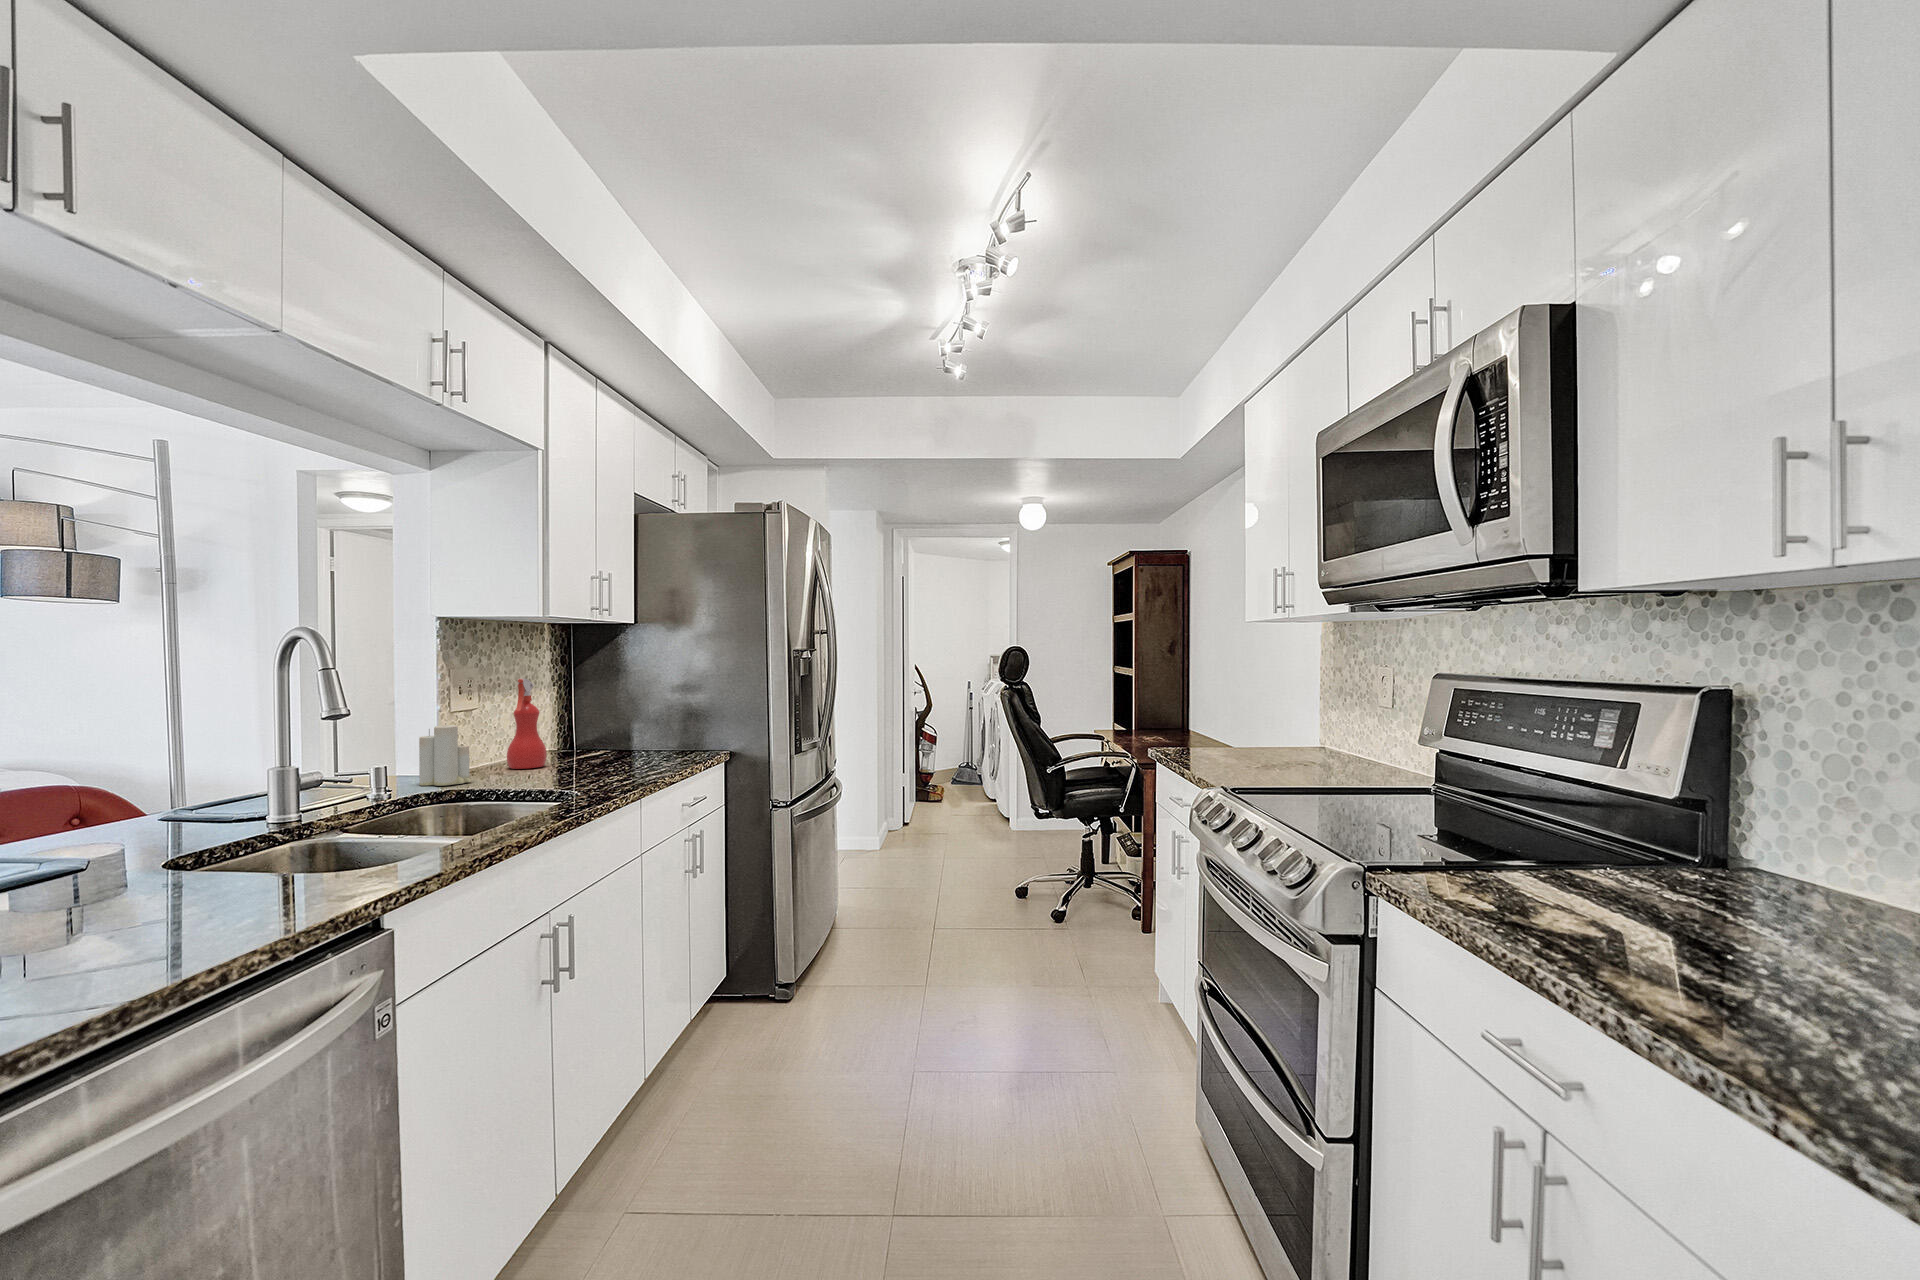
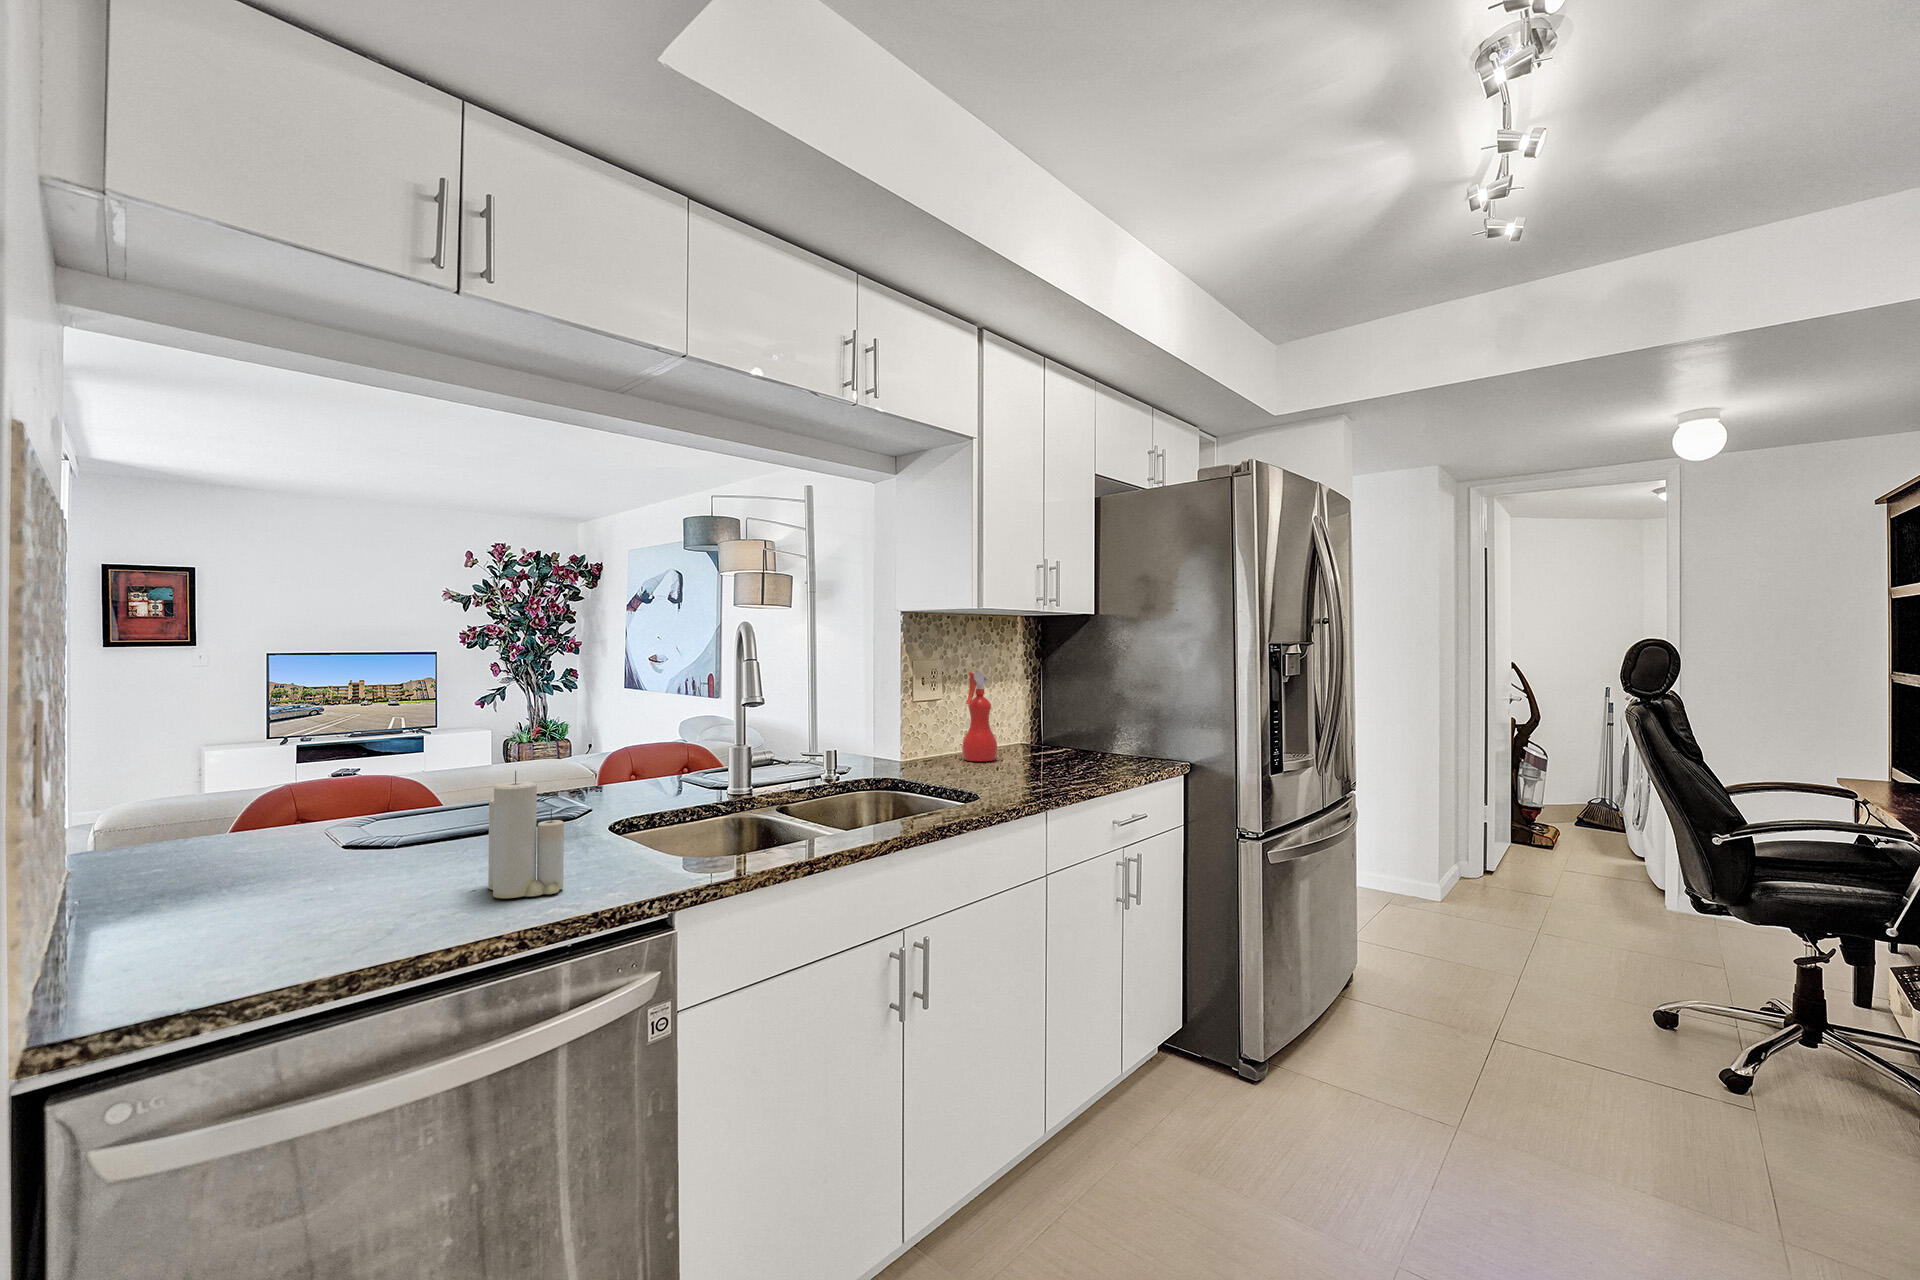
candle: present [419,725,471,786] -> present [488,771,564,898]

